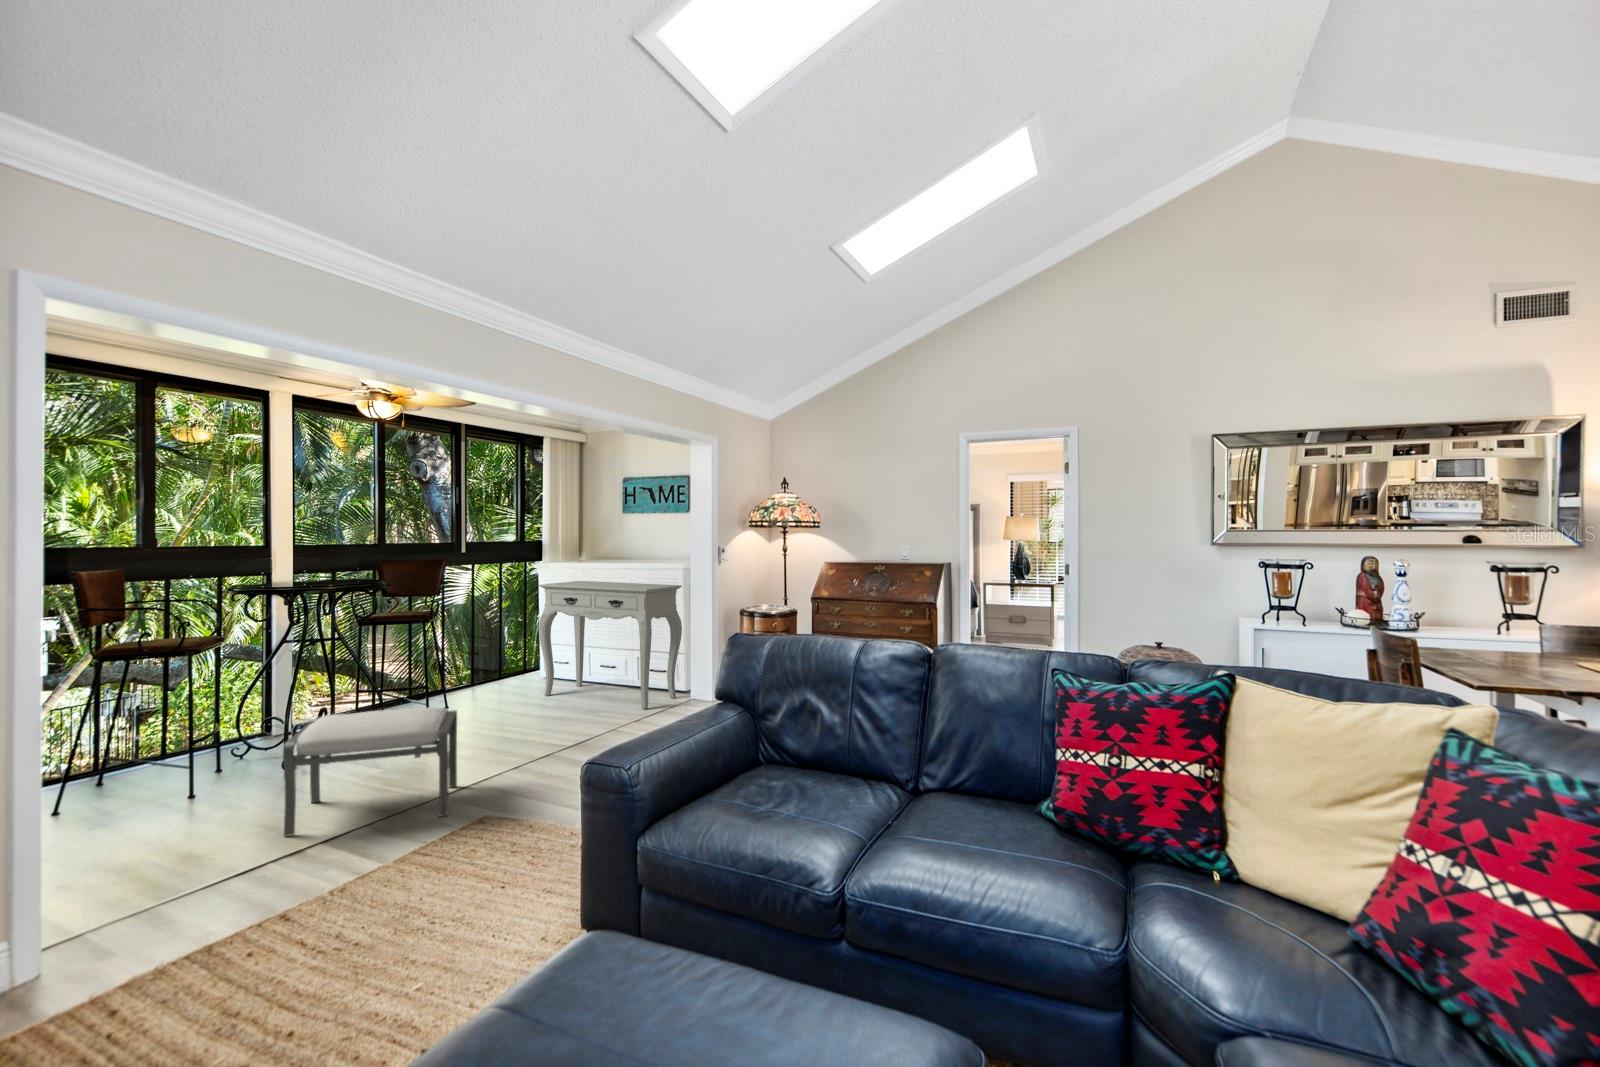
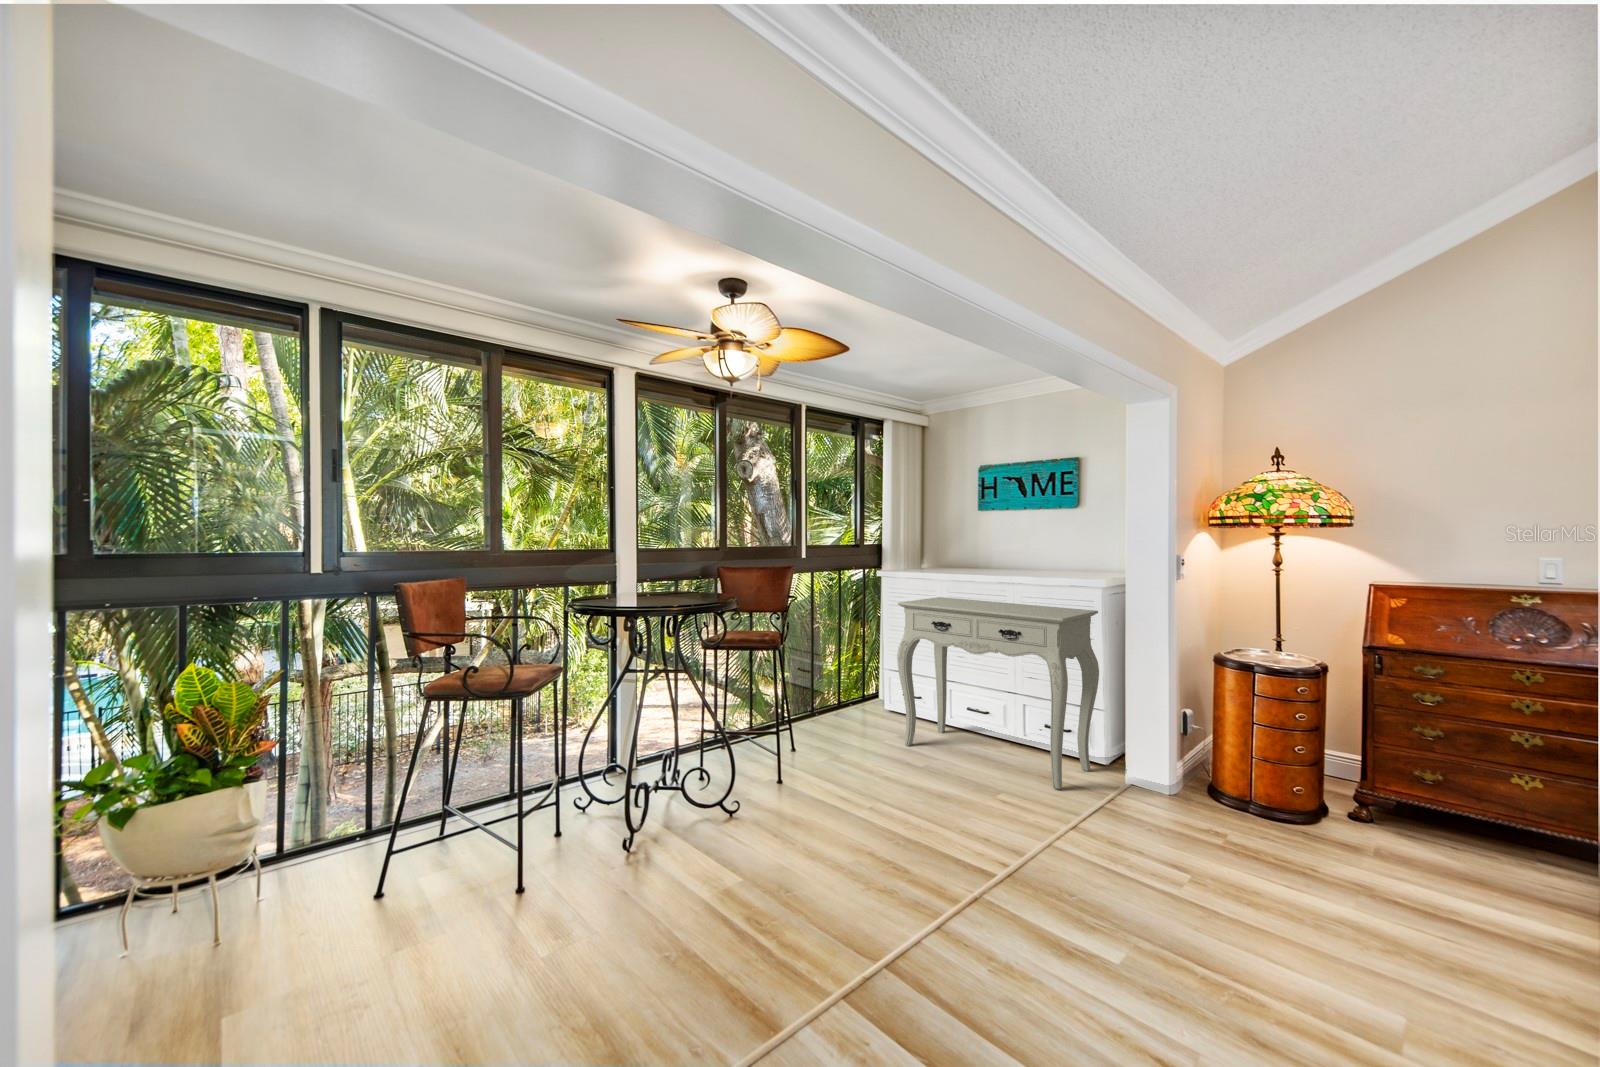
ottoman: present [283,707,457,836] -> none [625,812,862,1028]

